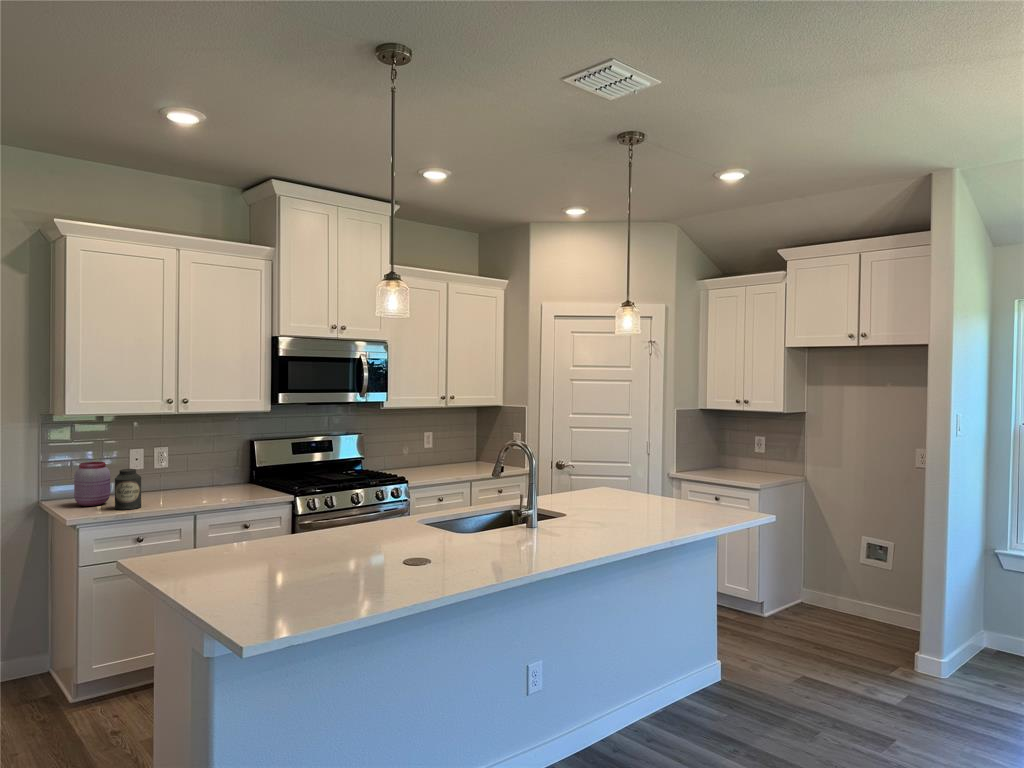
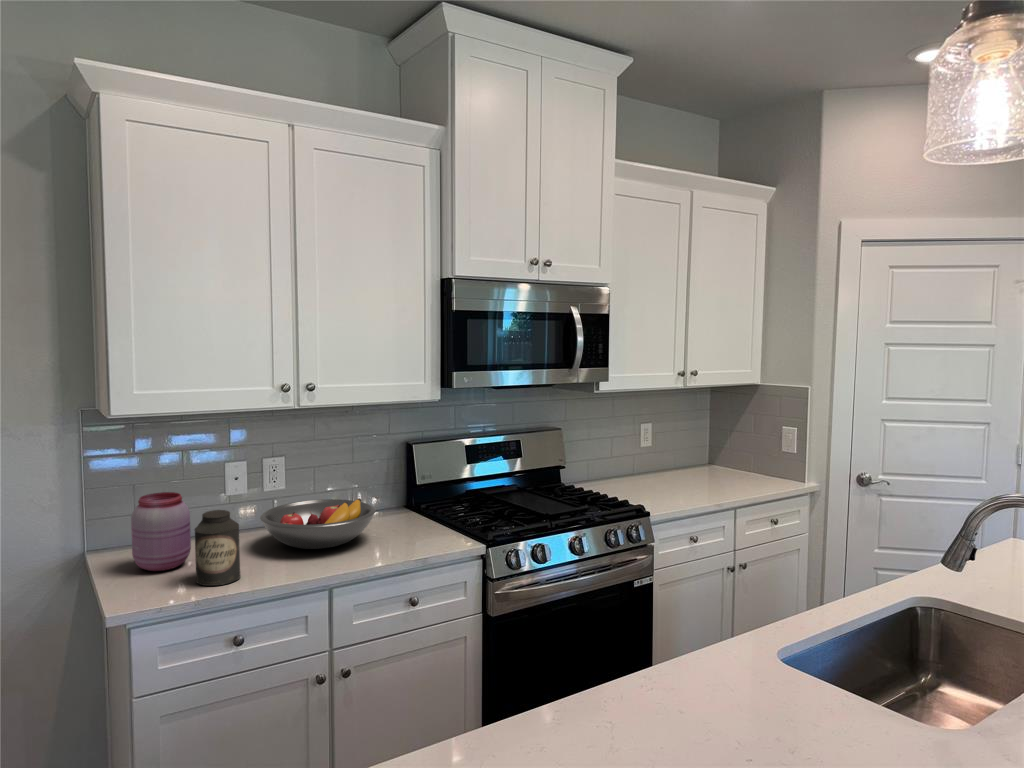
fruit bowl: none [153,469,227,497] -> present [260,498,376,549]

